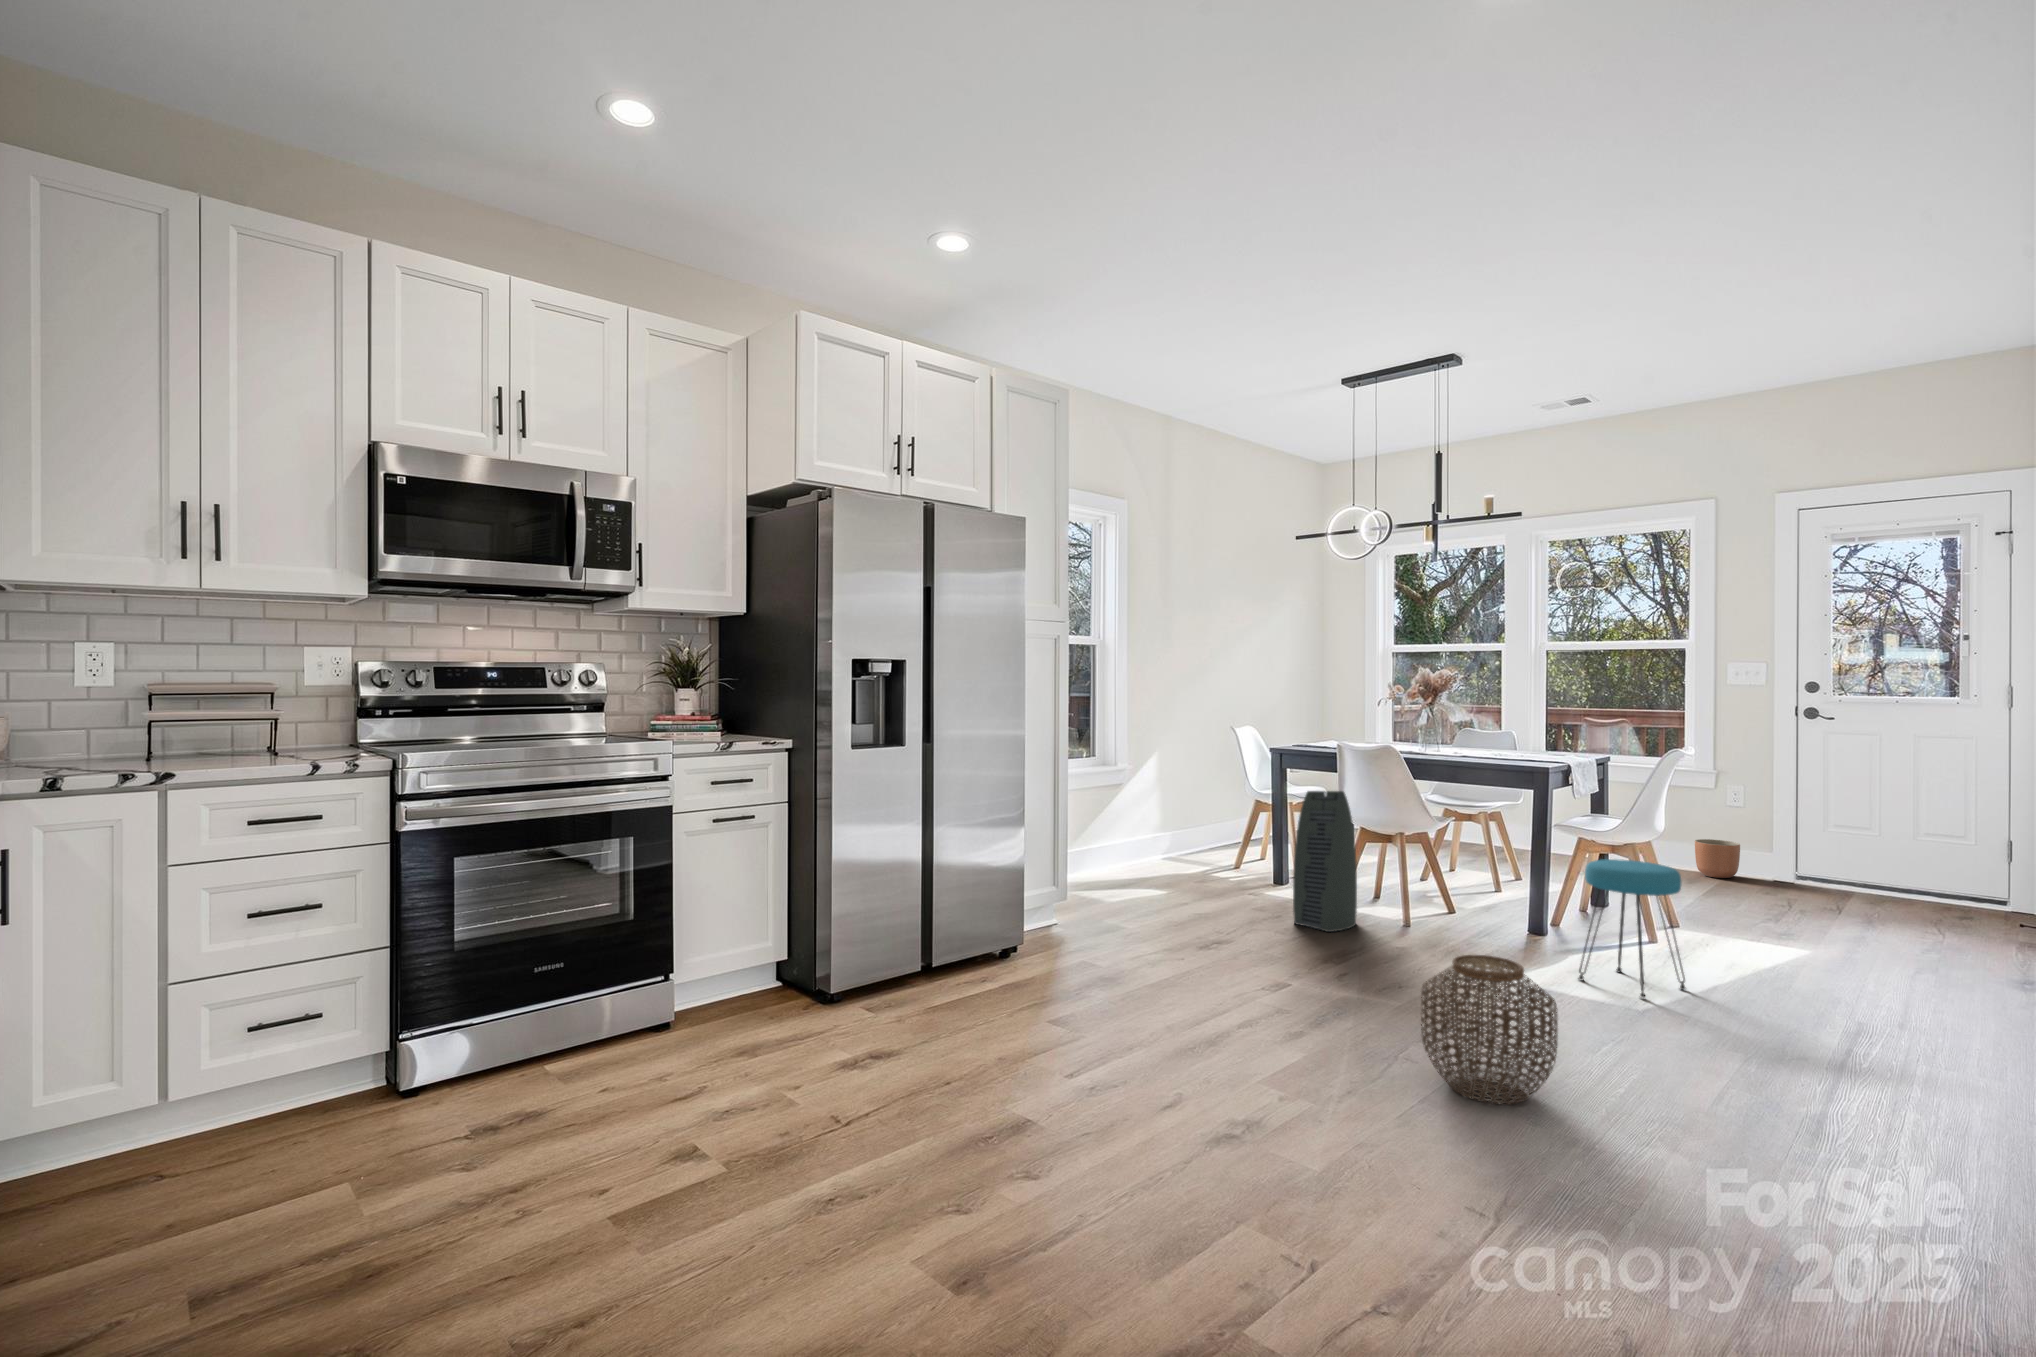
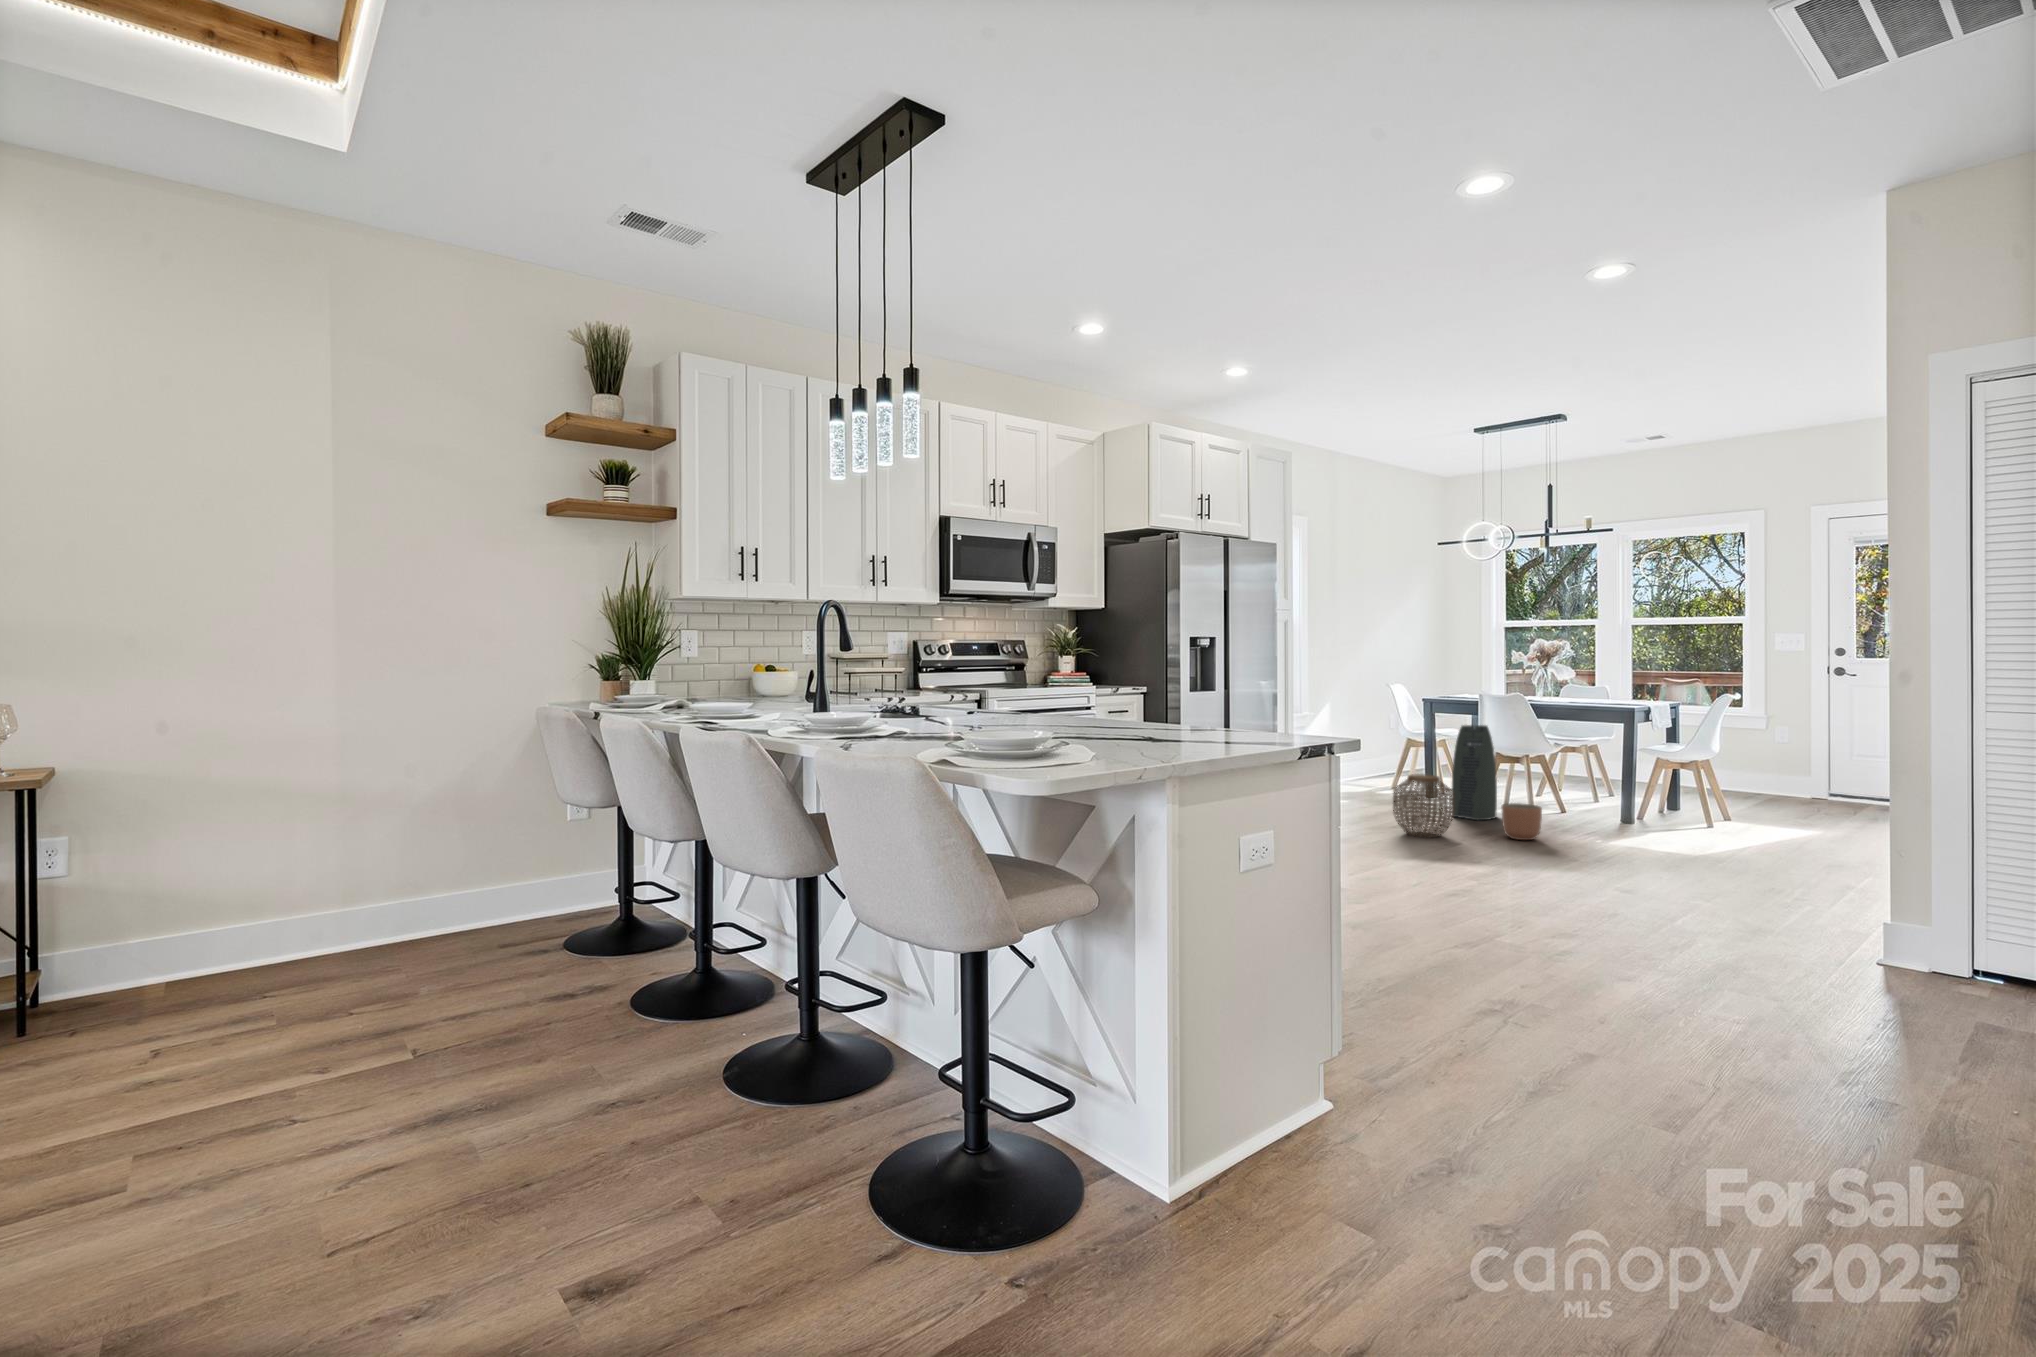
planter: present [1695,839,1740,878] -> present [1502,803,1542,840]
stool: present [1579,859,1686,998] -> none [1655,764,1730,849]
woven basket: present [1421,955,1558,1105] -> present [1393,774,1455,837]

